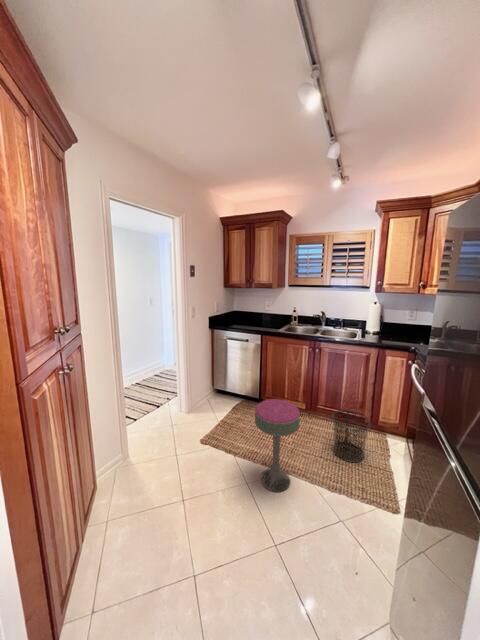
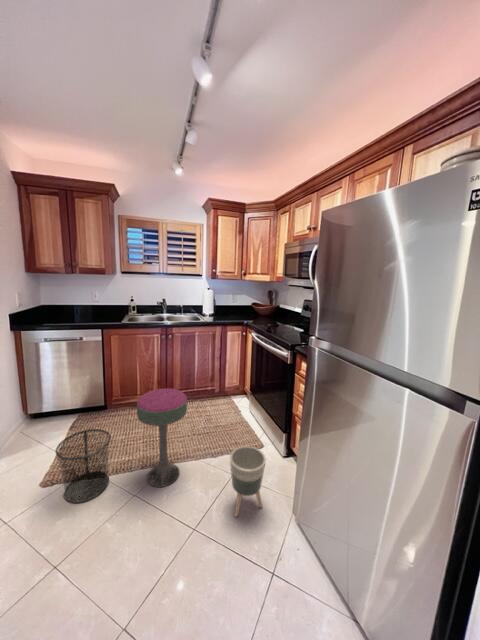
waste bin: present [332,410,371,462] -> present [56,429,111,503]
planter: none [319,494,366,583] -> present [230,446,266,517]

